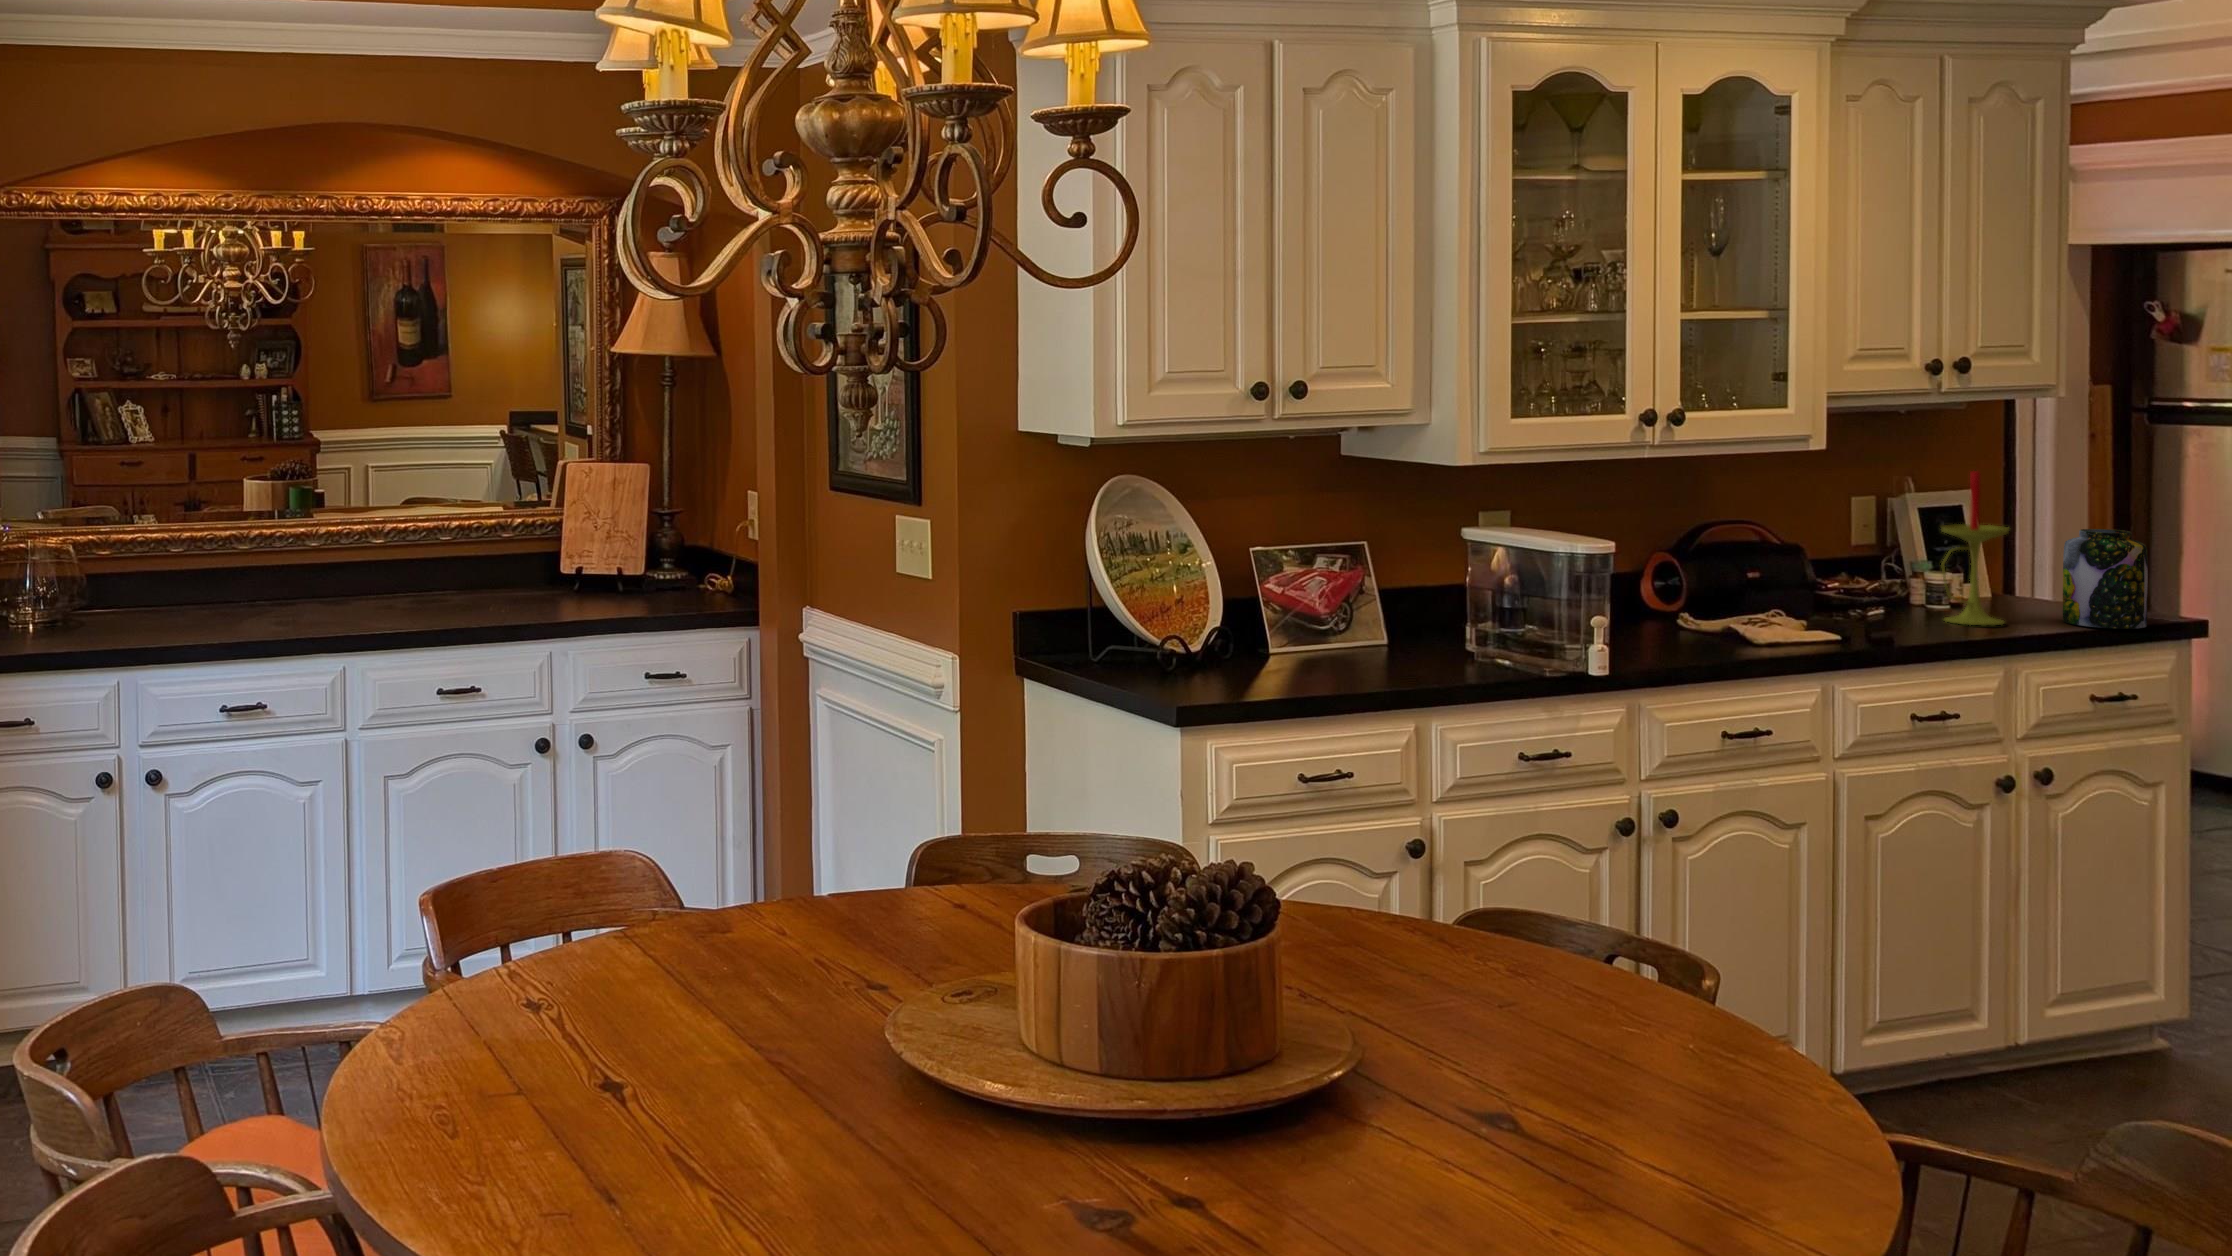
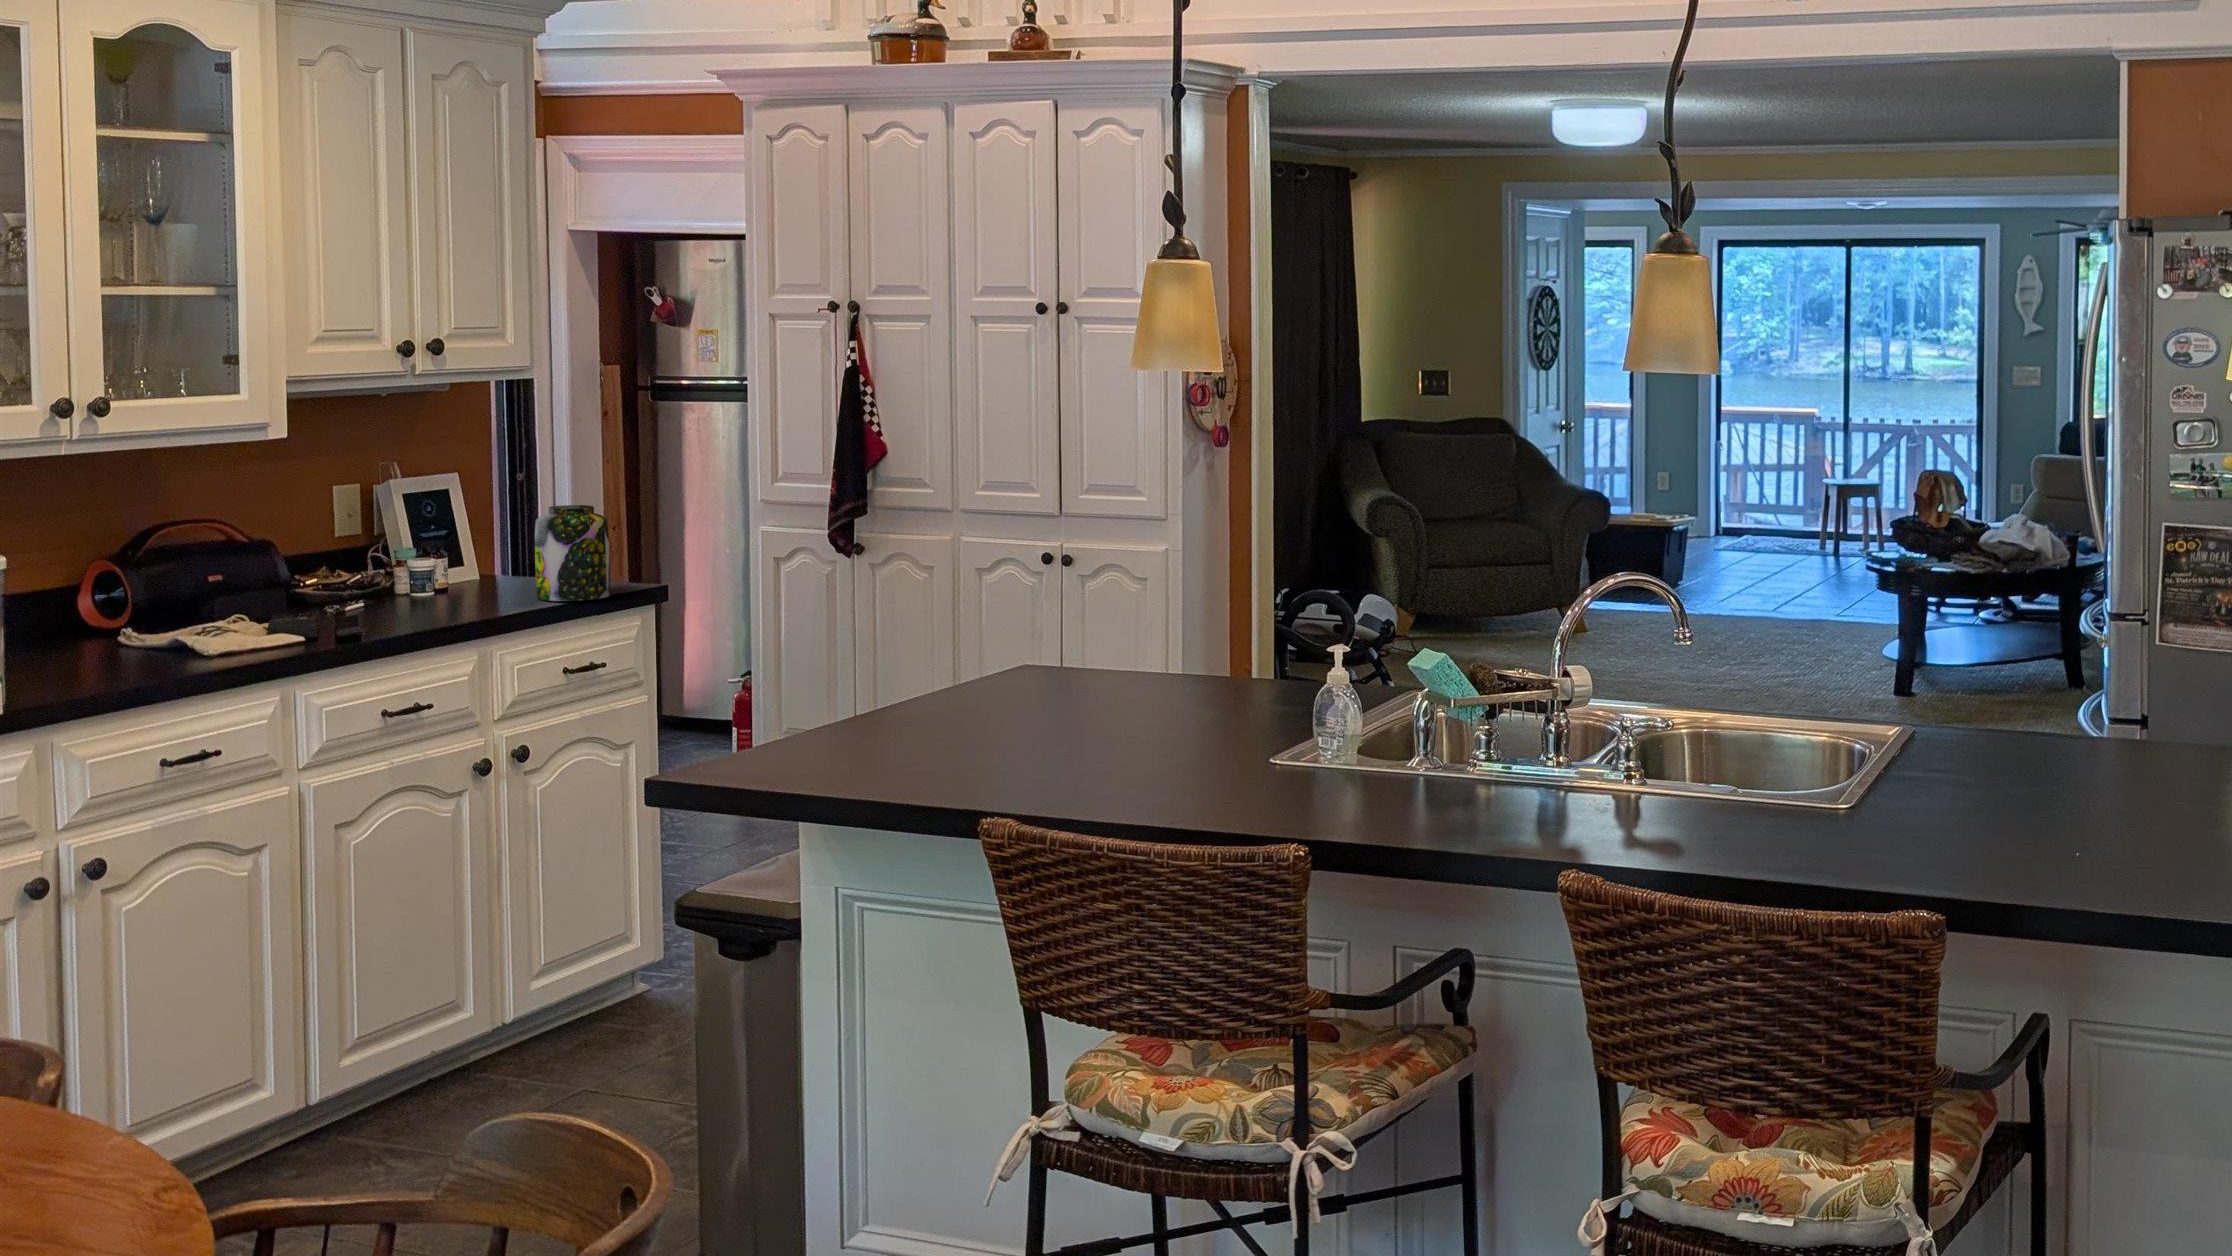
candle: present [1941,471,2009,625] -> none [413,450,482,611]

